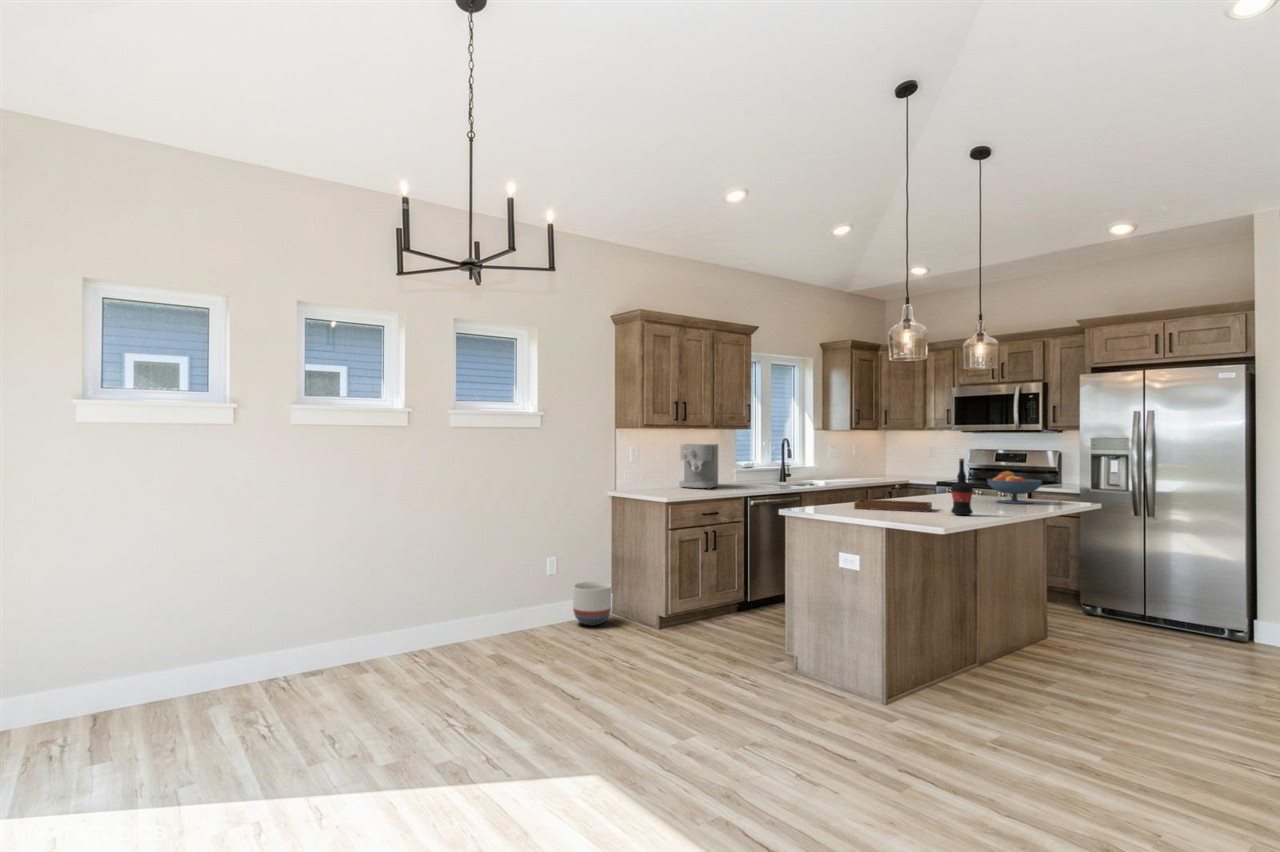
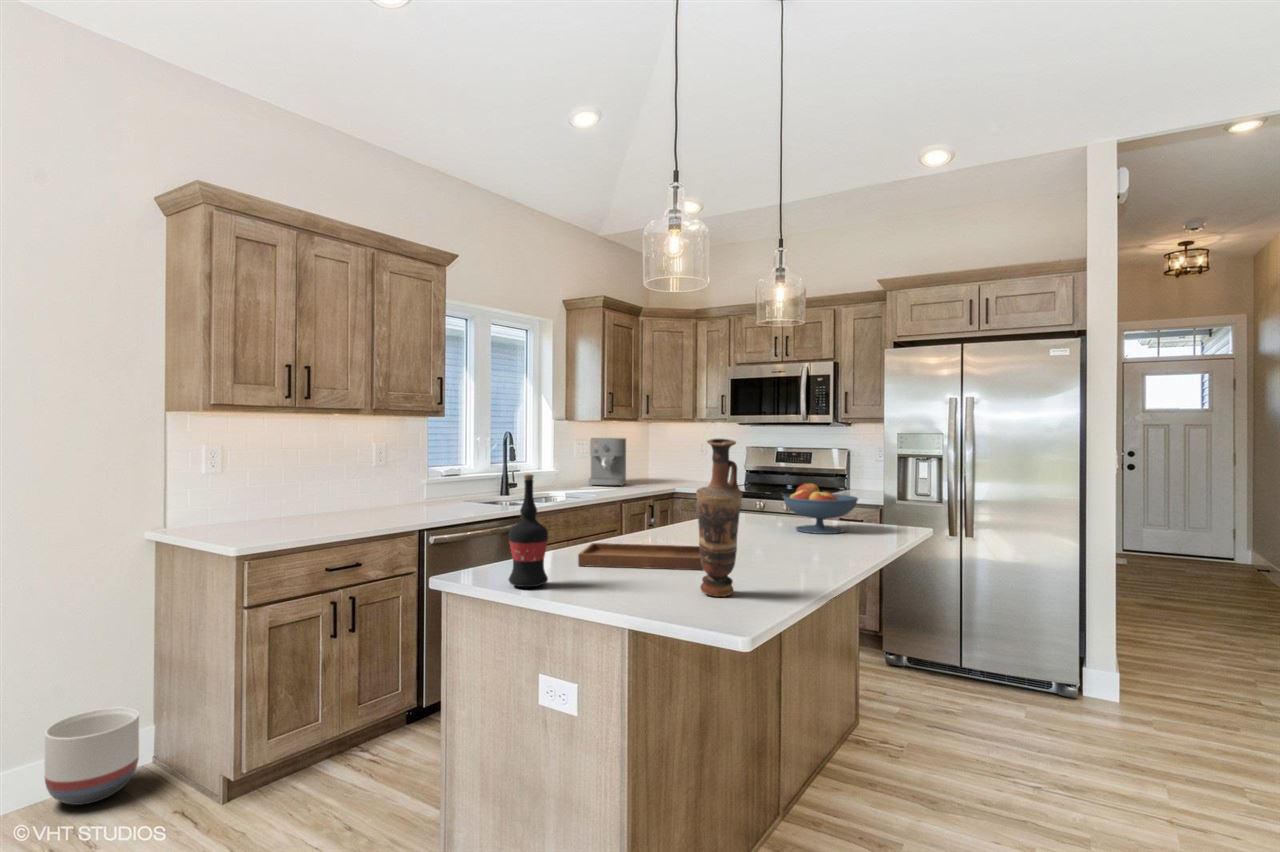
vase: none [921,439,946,518] -> present [696,439,743,597]
coffee maker: present [679,444,718,489] -> present [588,438,626,486]
wine bottle: present [951,458,973,515] -> present [509,474,548,587]

